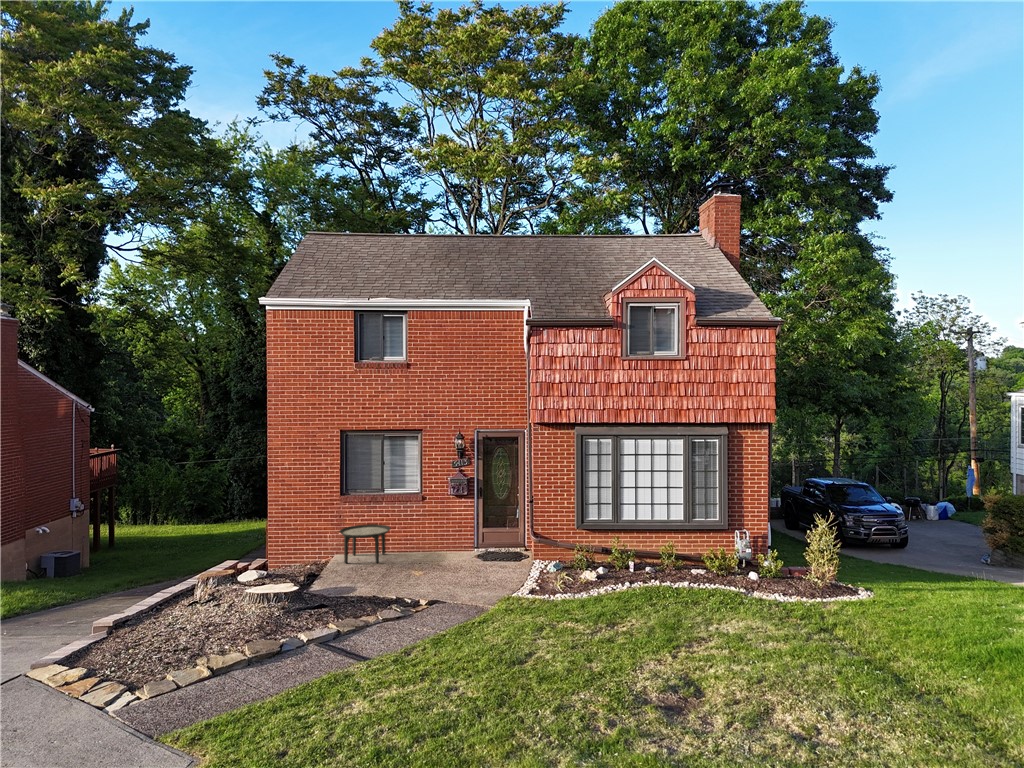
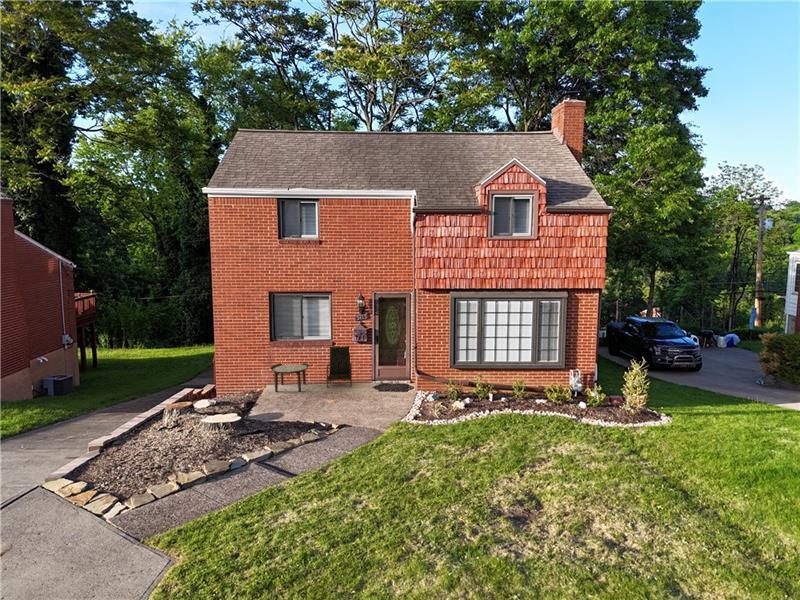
lounge chair: none [413,503,448,558] -> present [326,346,352,388]

